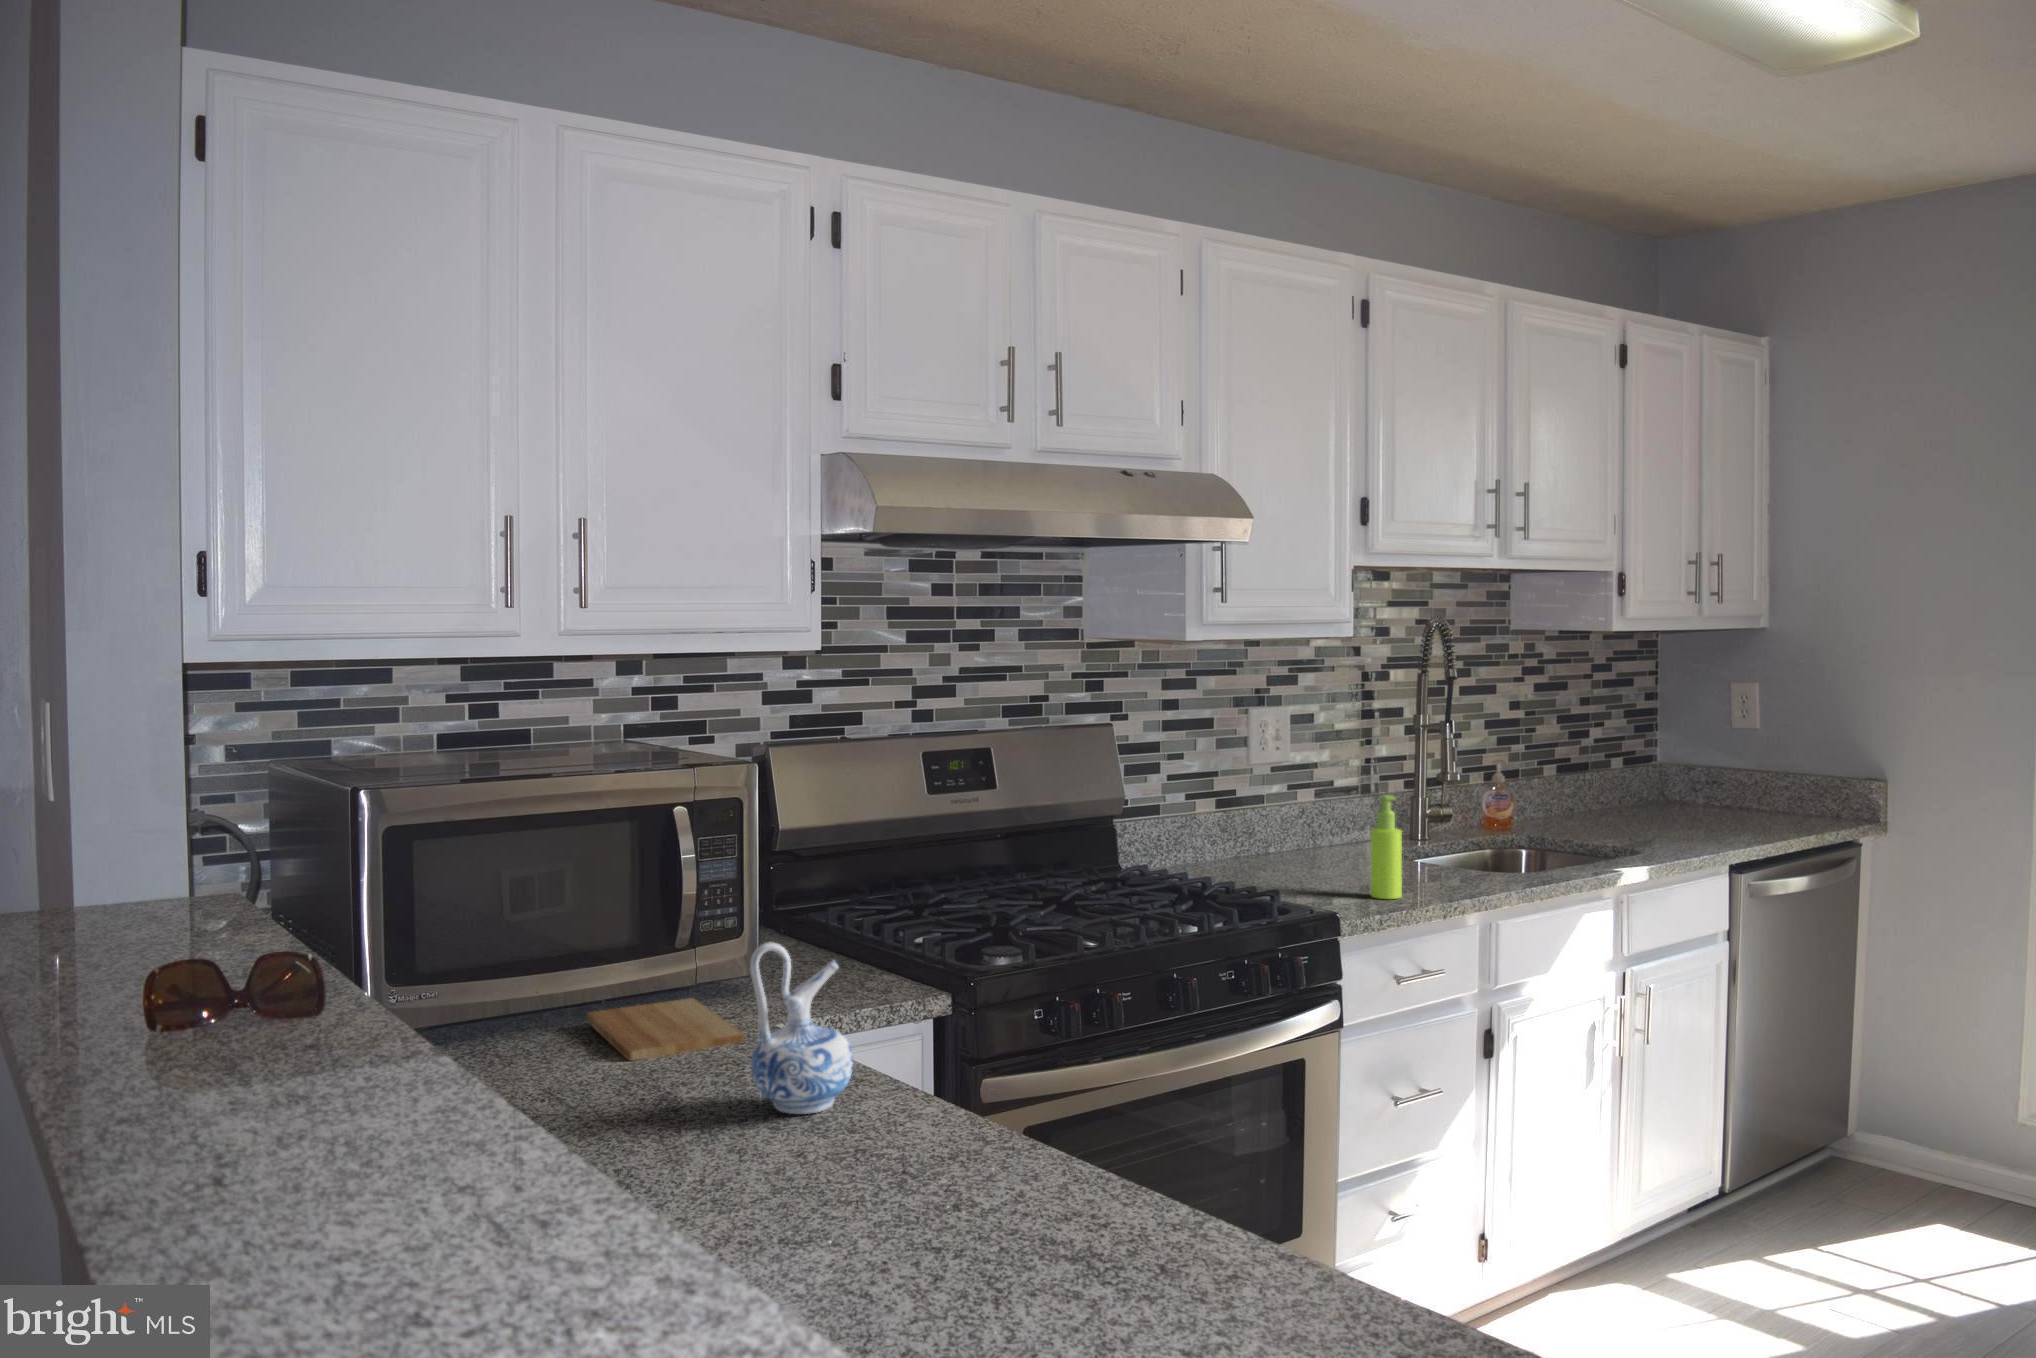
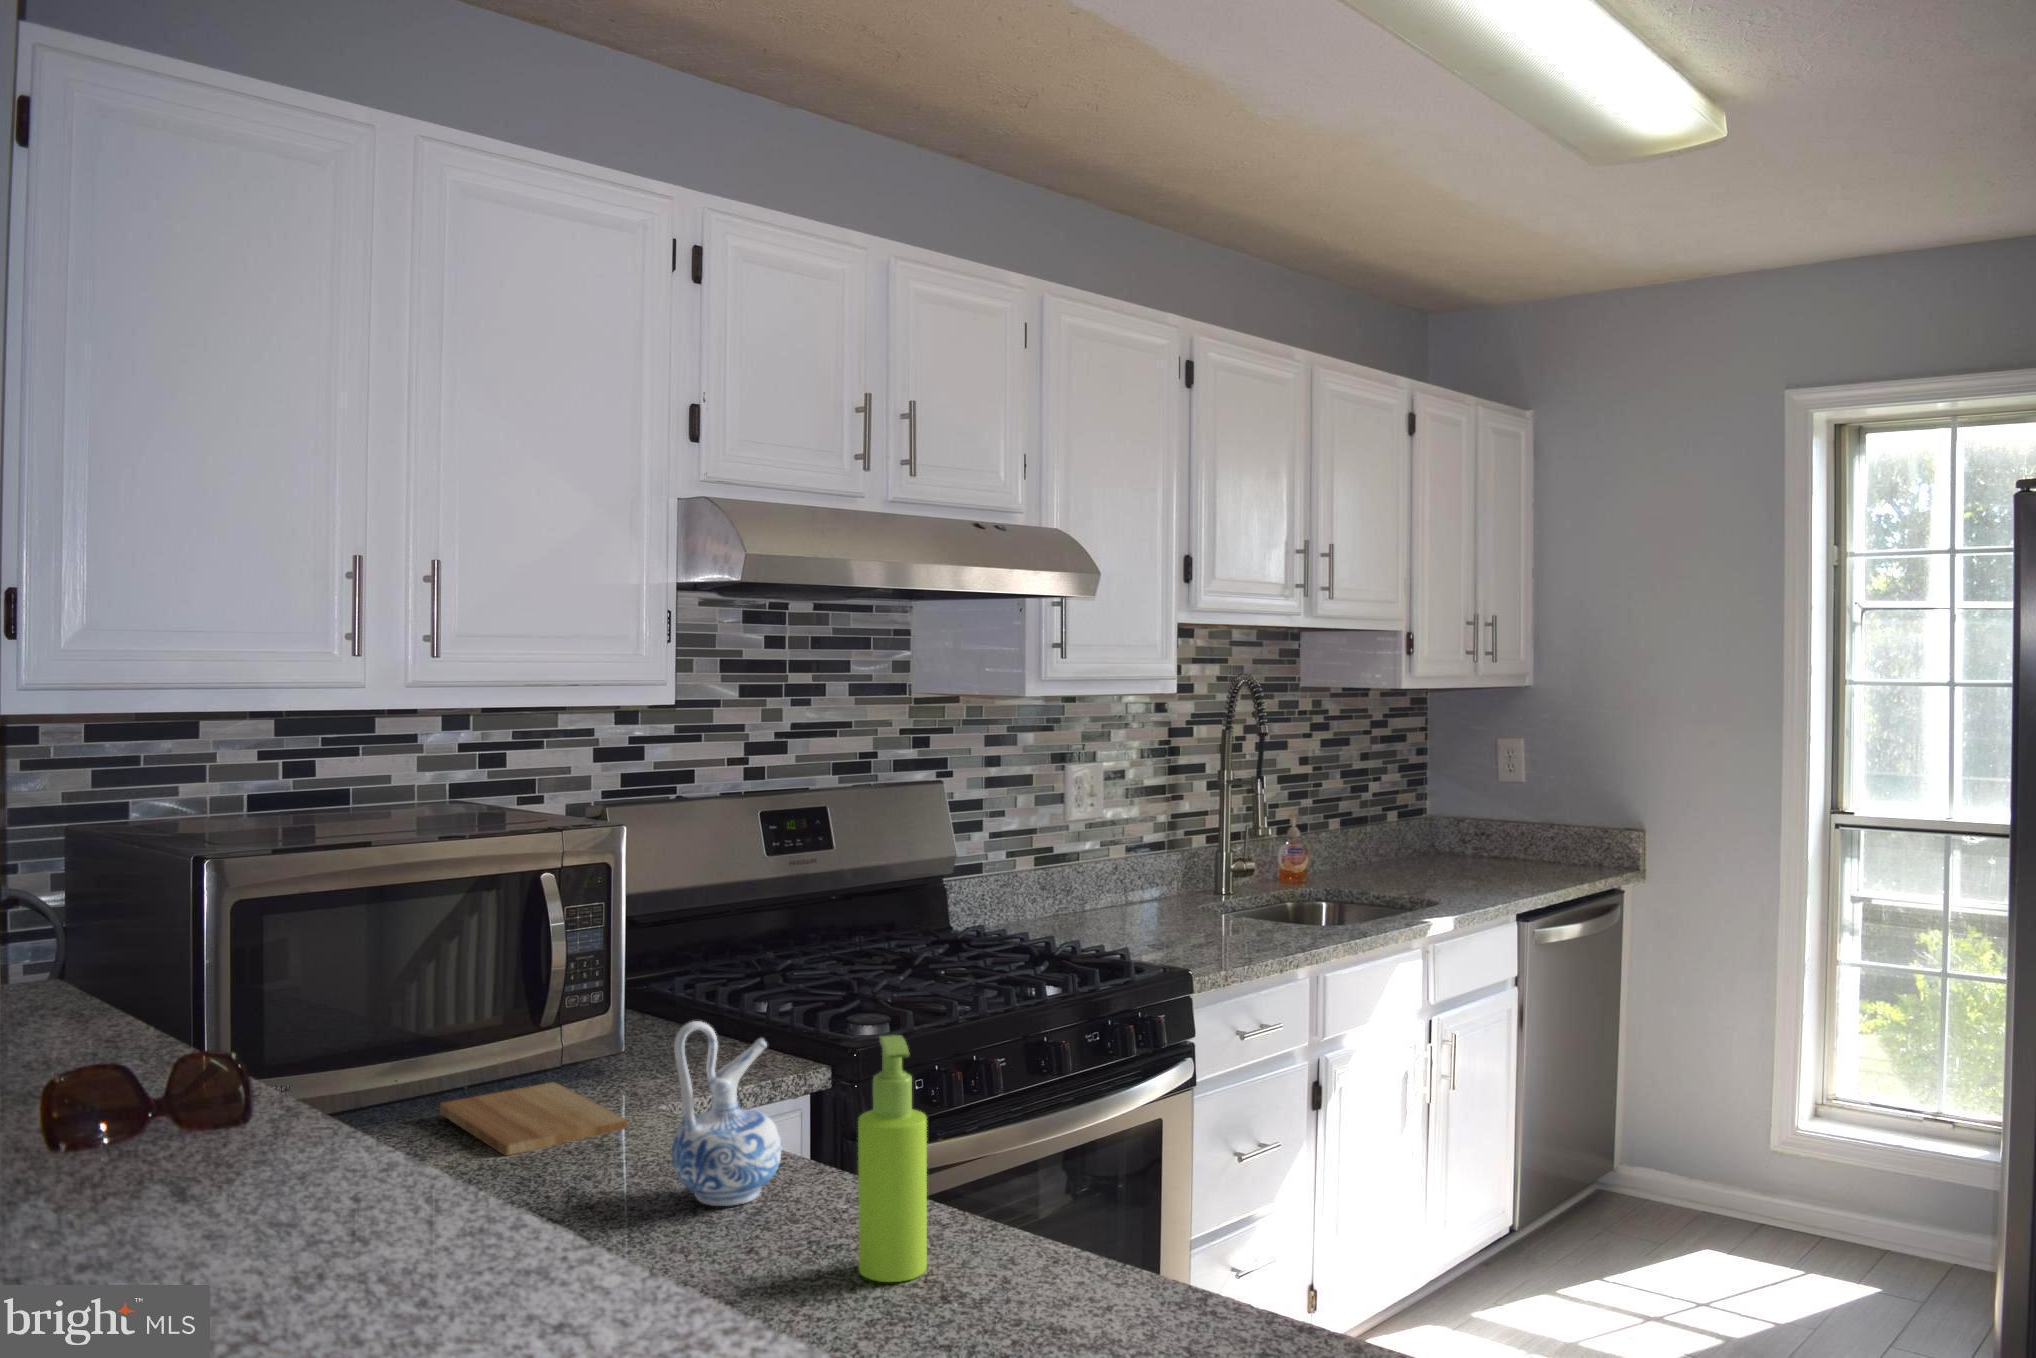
soap dispenser: present [1371,795,1402,899] -> present [858,1035,927,1282]

